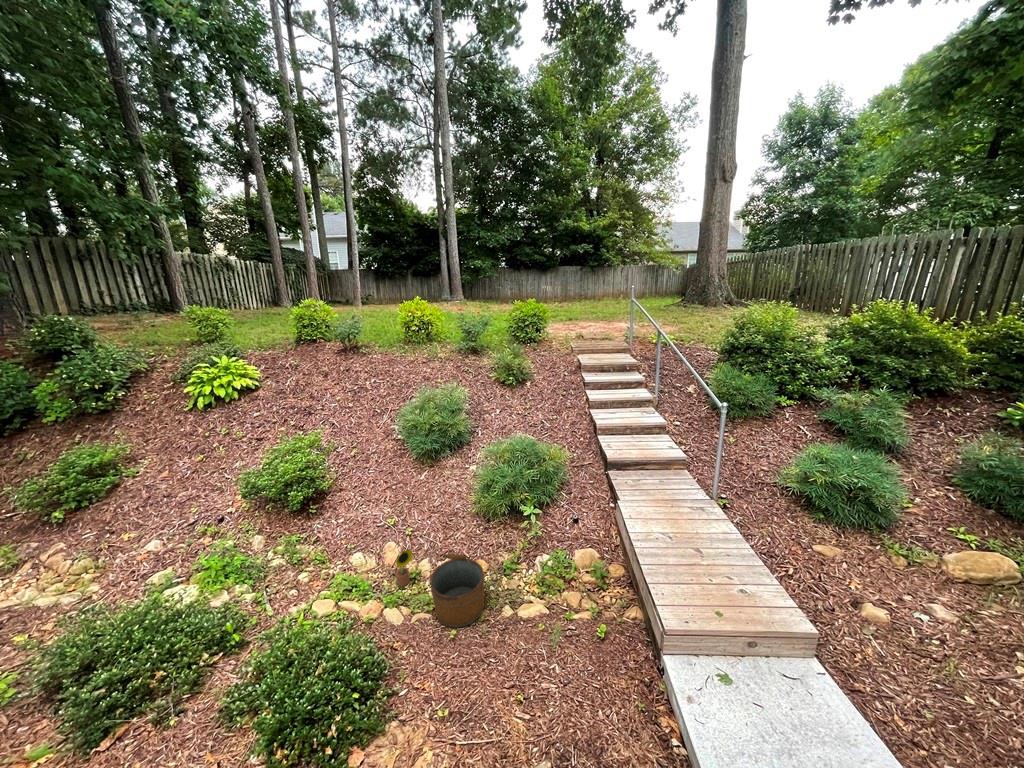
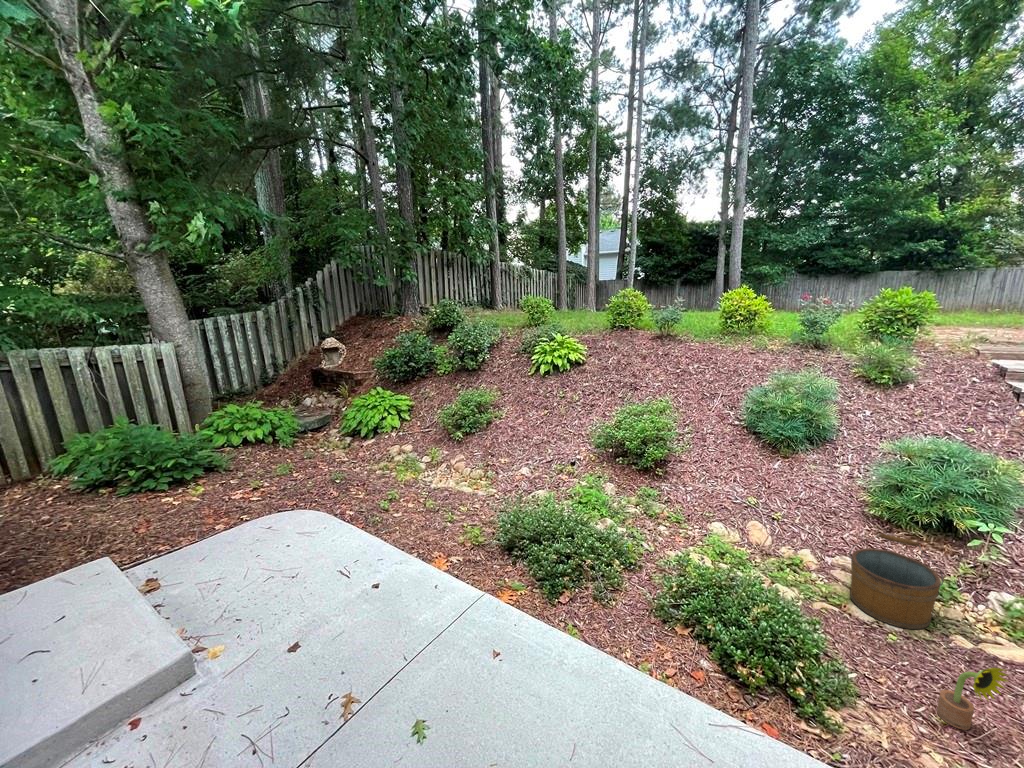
decorative plant: present [396,549,414,587] -> present [937,668,1007,730]

